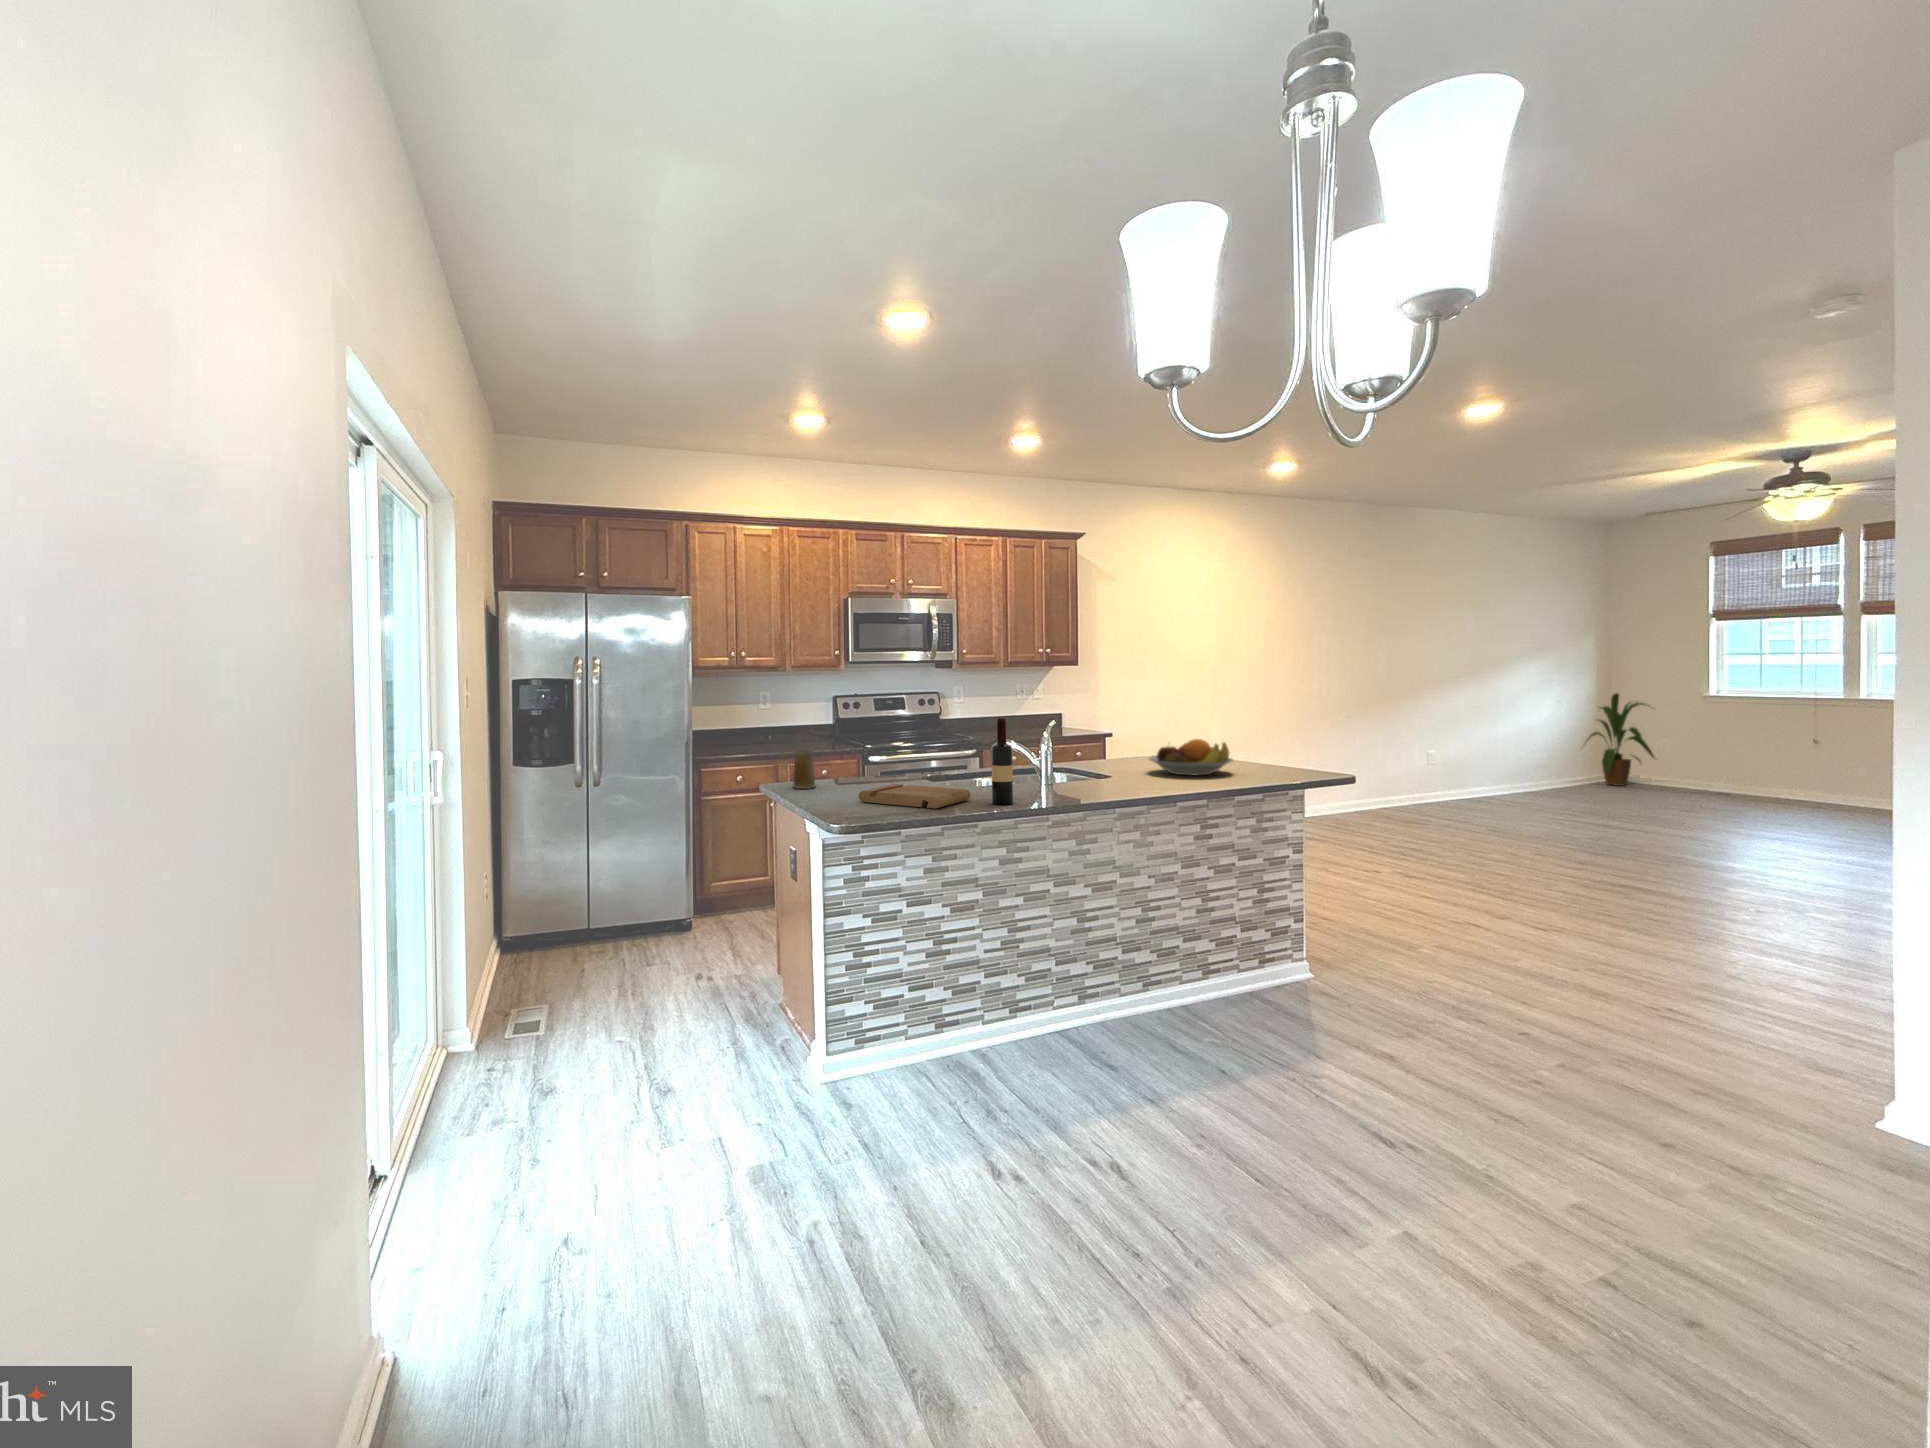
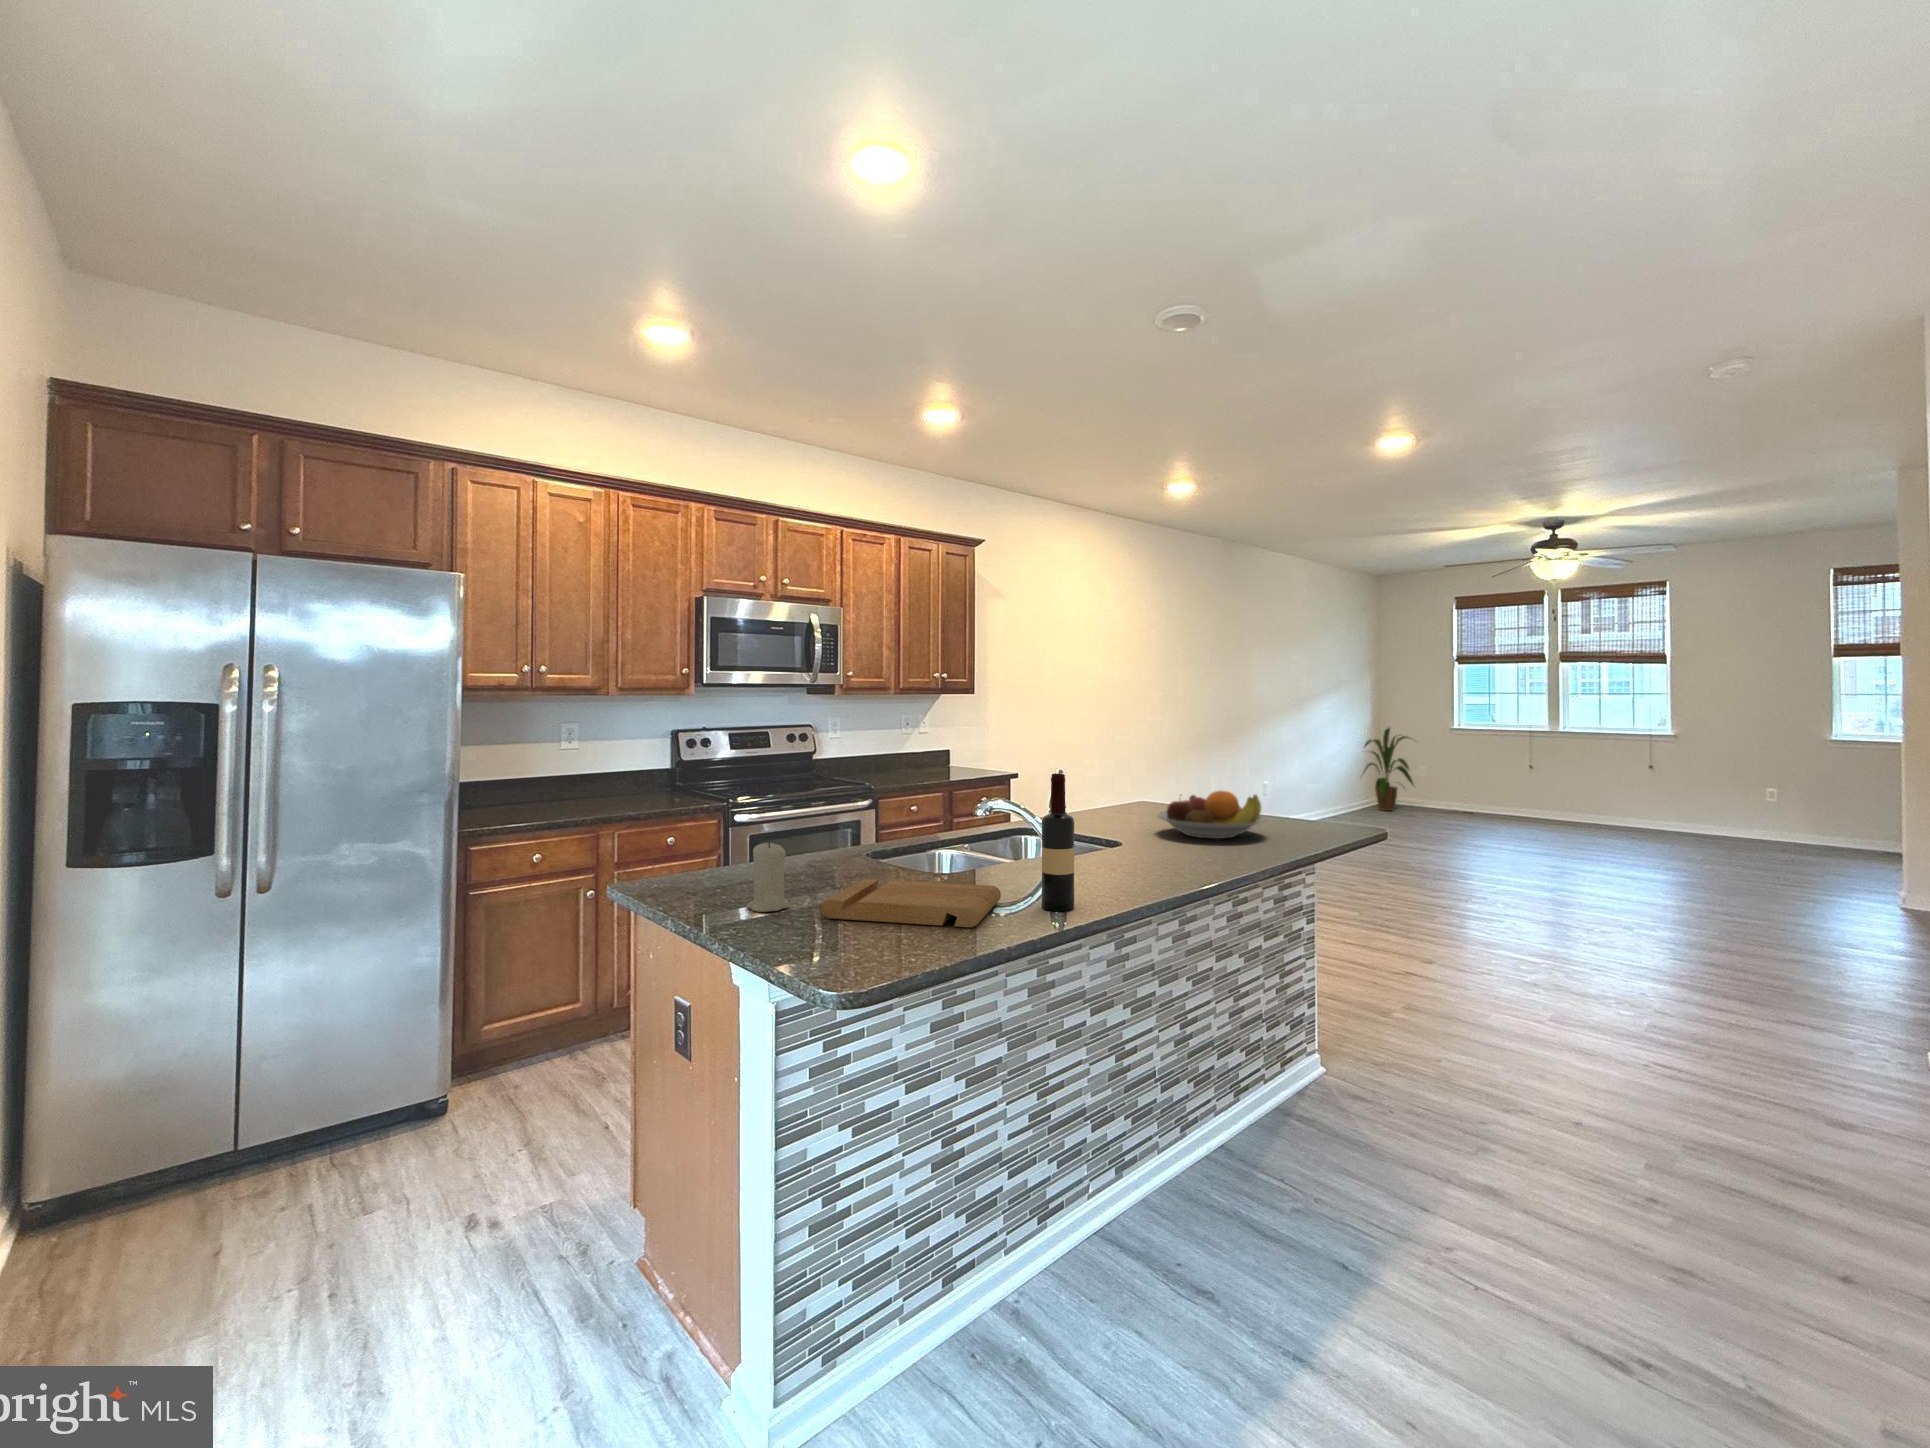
mug: present [793,750,815,789] -> none [673,825,713,891]
candle: none [823,758,847,798] -> present [746,841,789,912]

